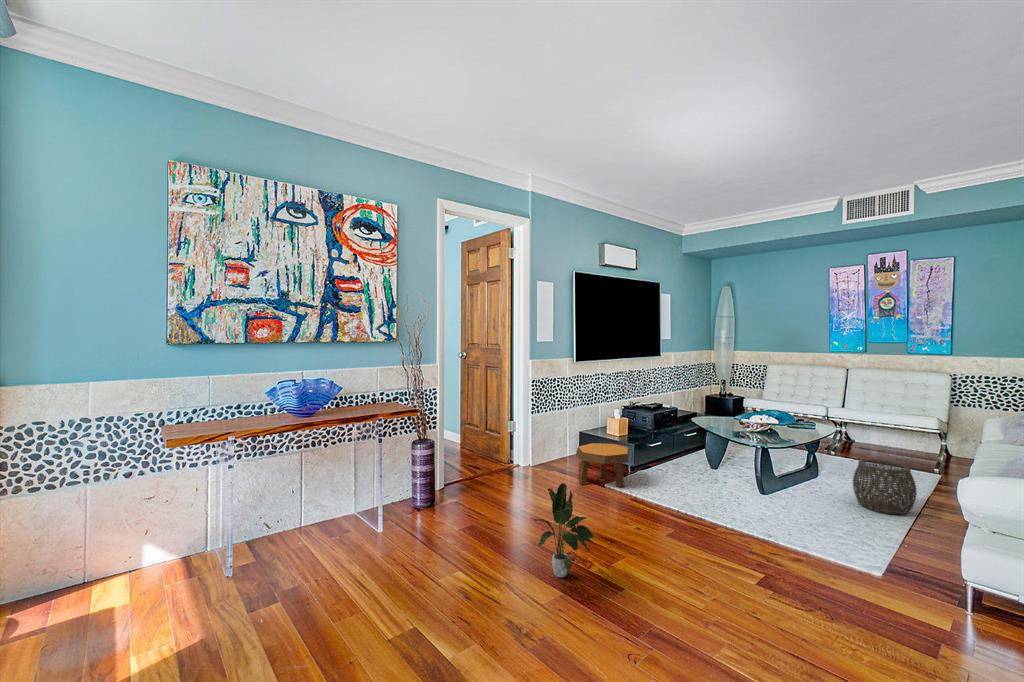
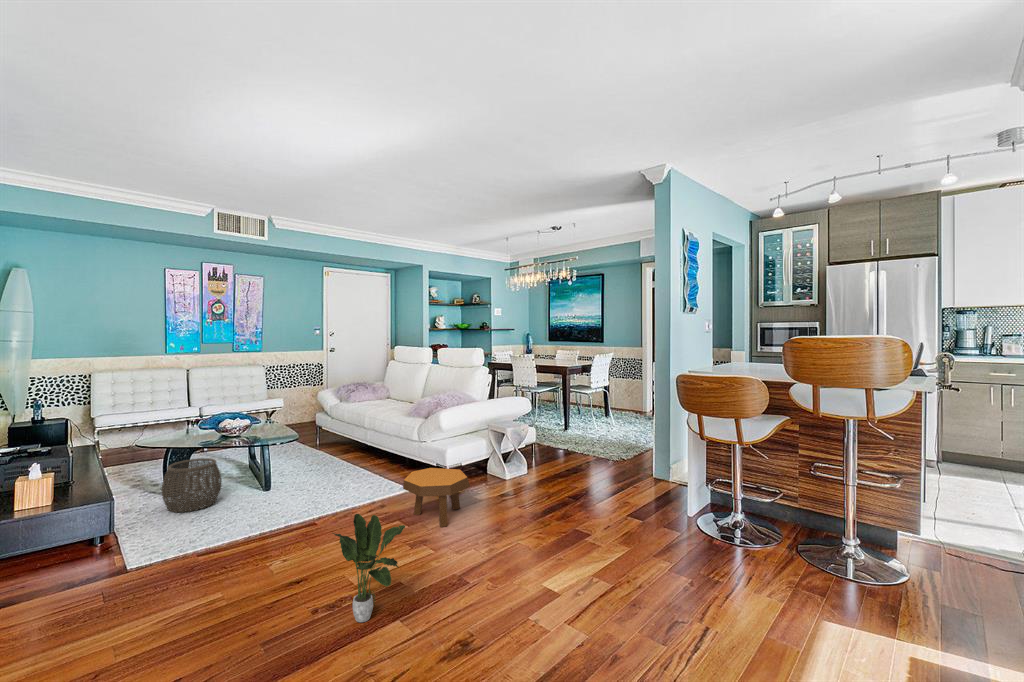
footstool: present [576,443,629,487] -> present [403,468,470,527]
woven basket: present [853,459,917,515] -> present [161,458,222,512]

